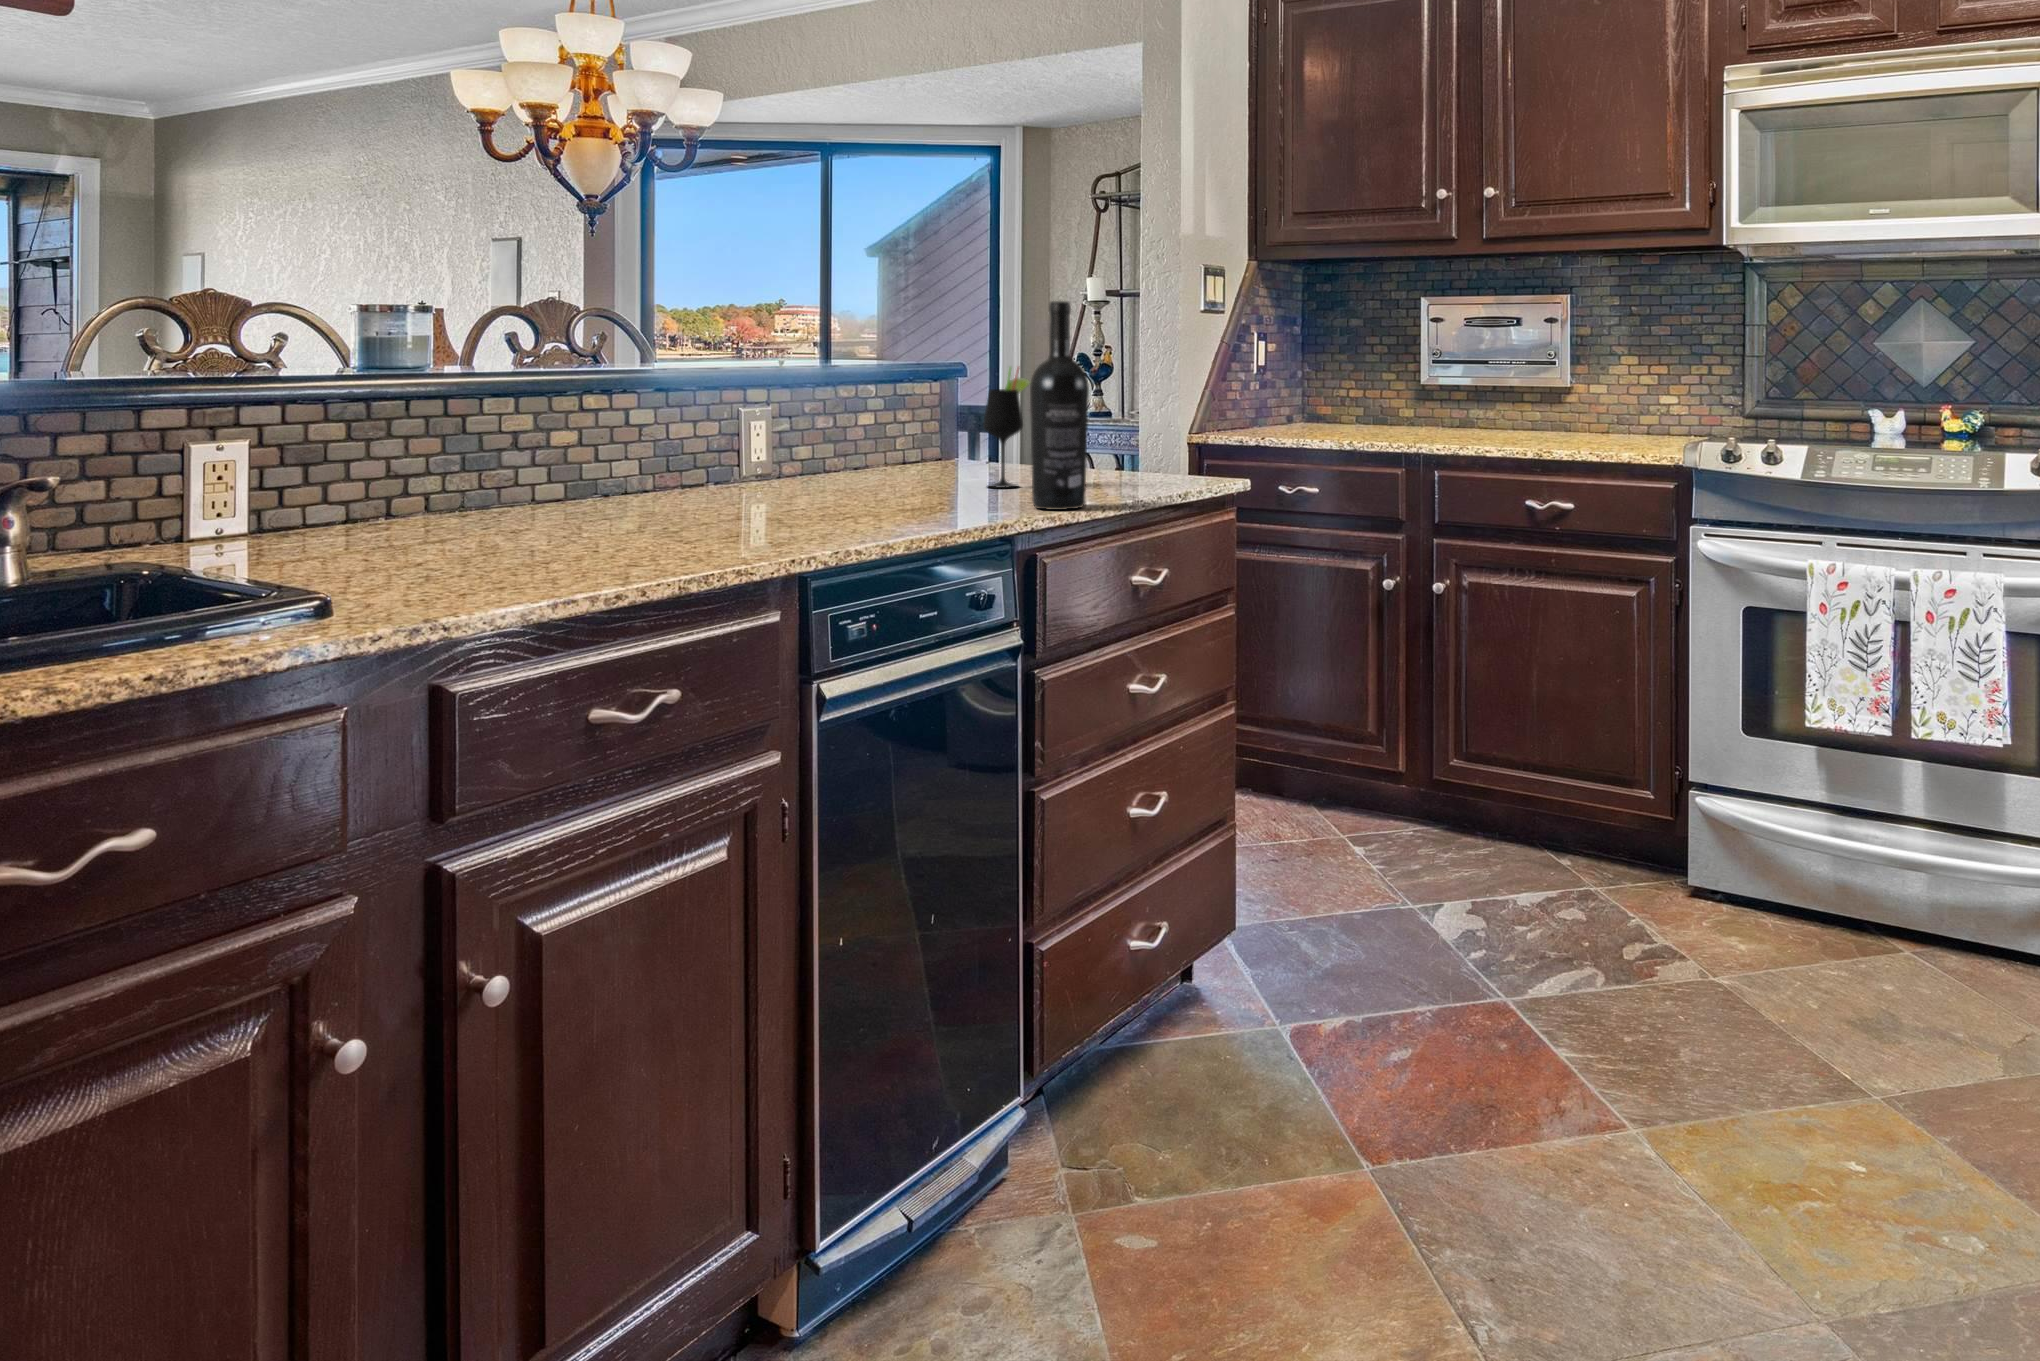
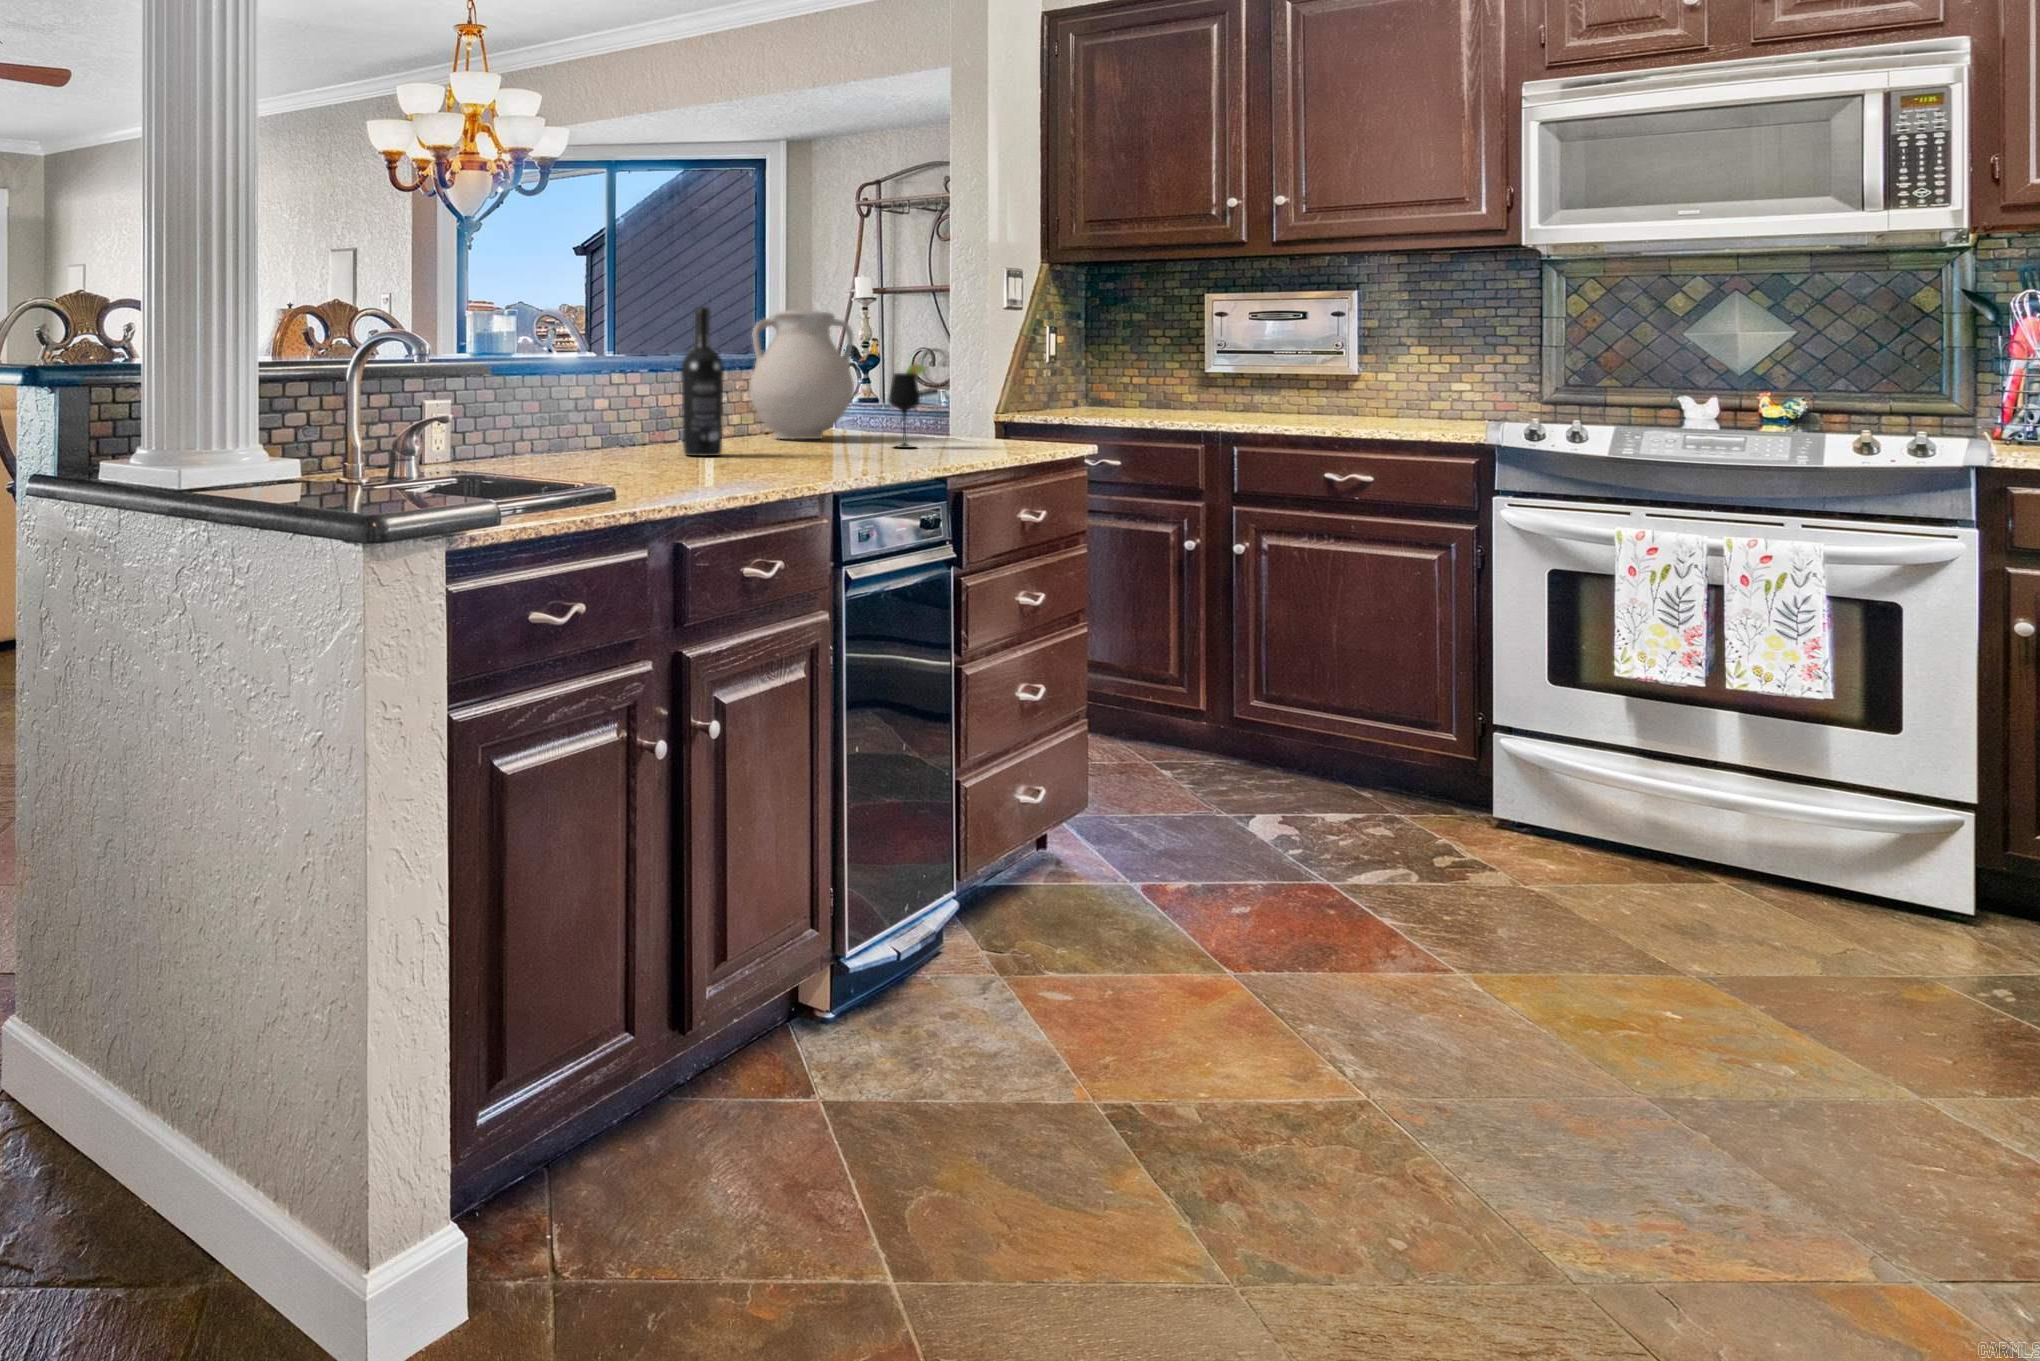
wine bottle: present [1030,301,1089,510] -> present [681,307,724,456]
vase: none [822,307,961,476] -> present [750,310,854,439]

